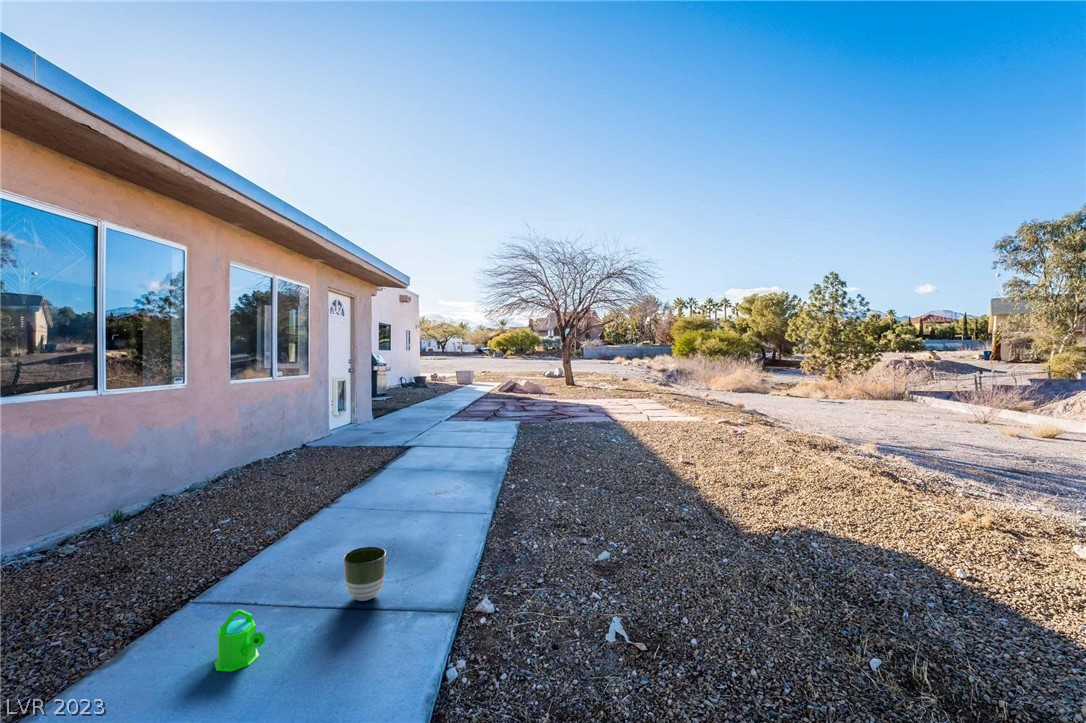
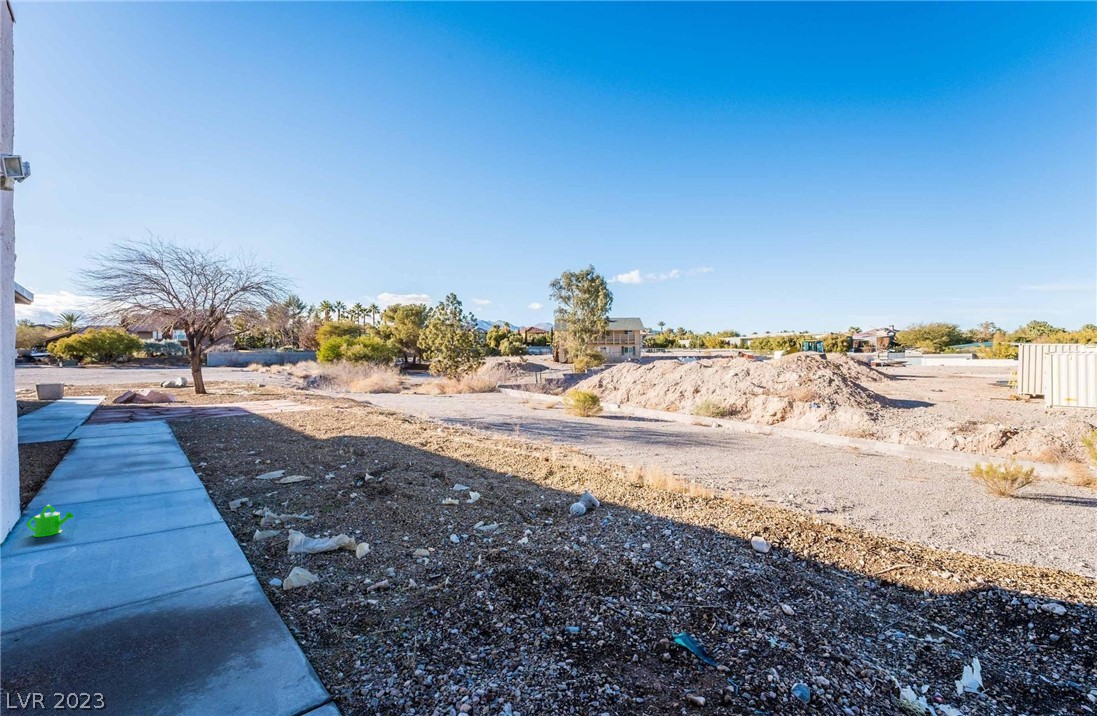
planter: present [344,547,386,601] -> none [96,479,127,509]

